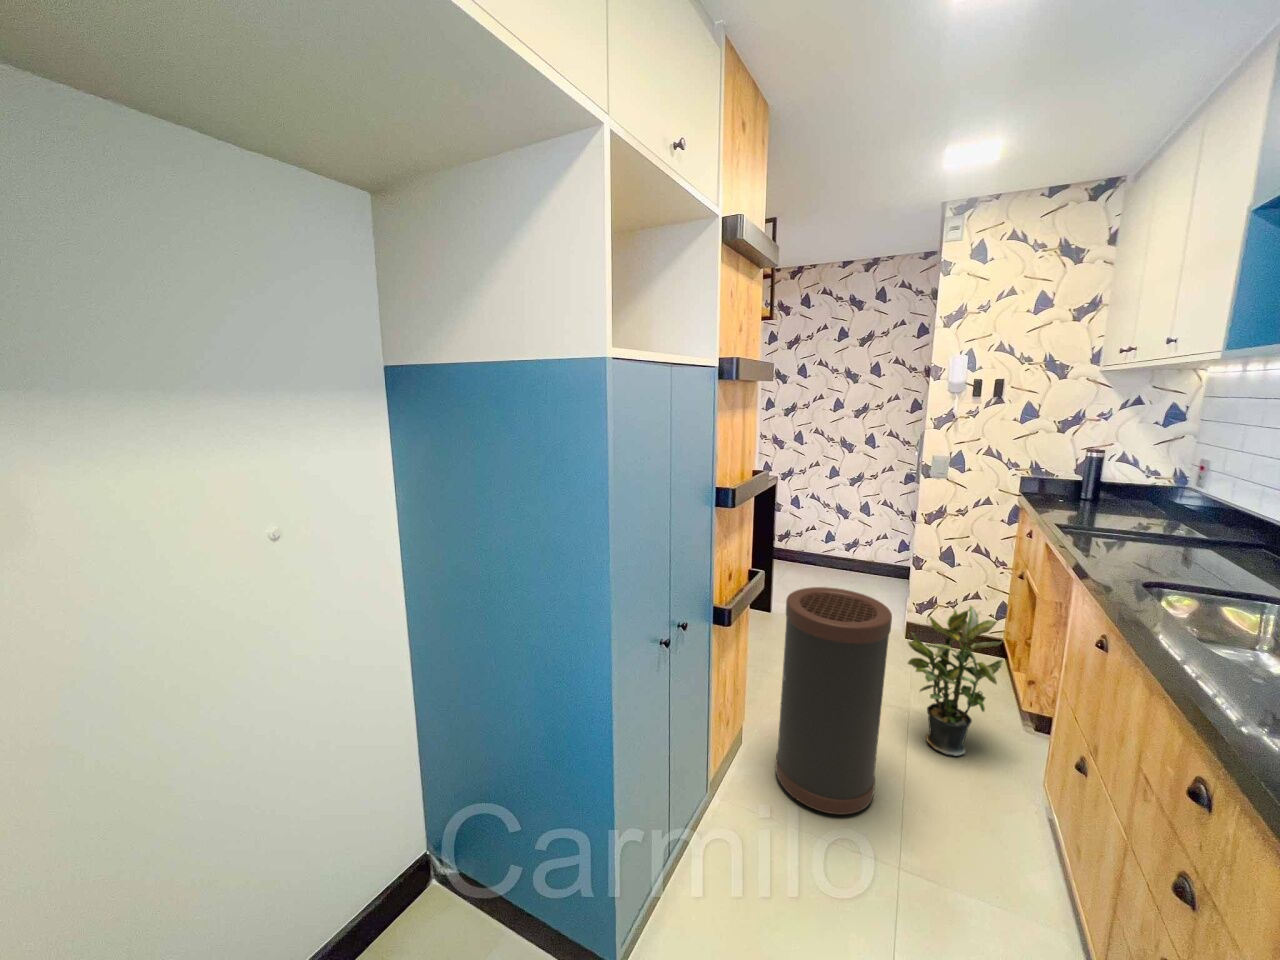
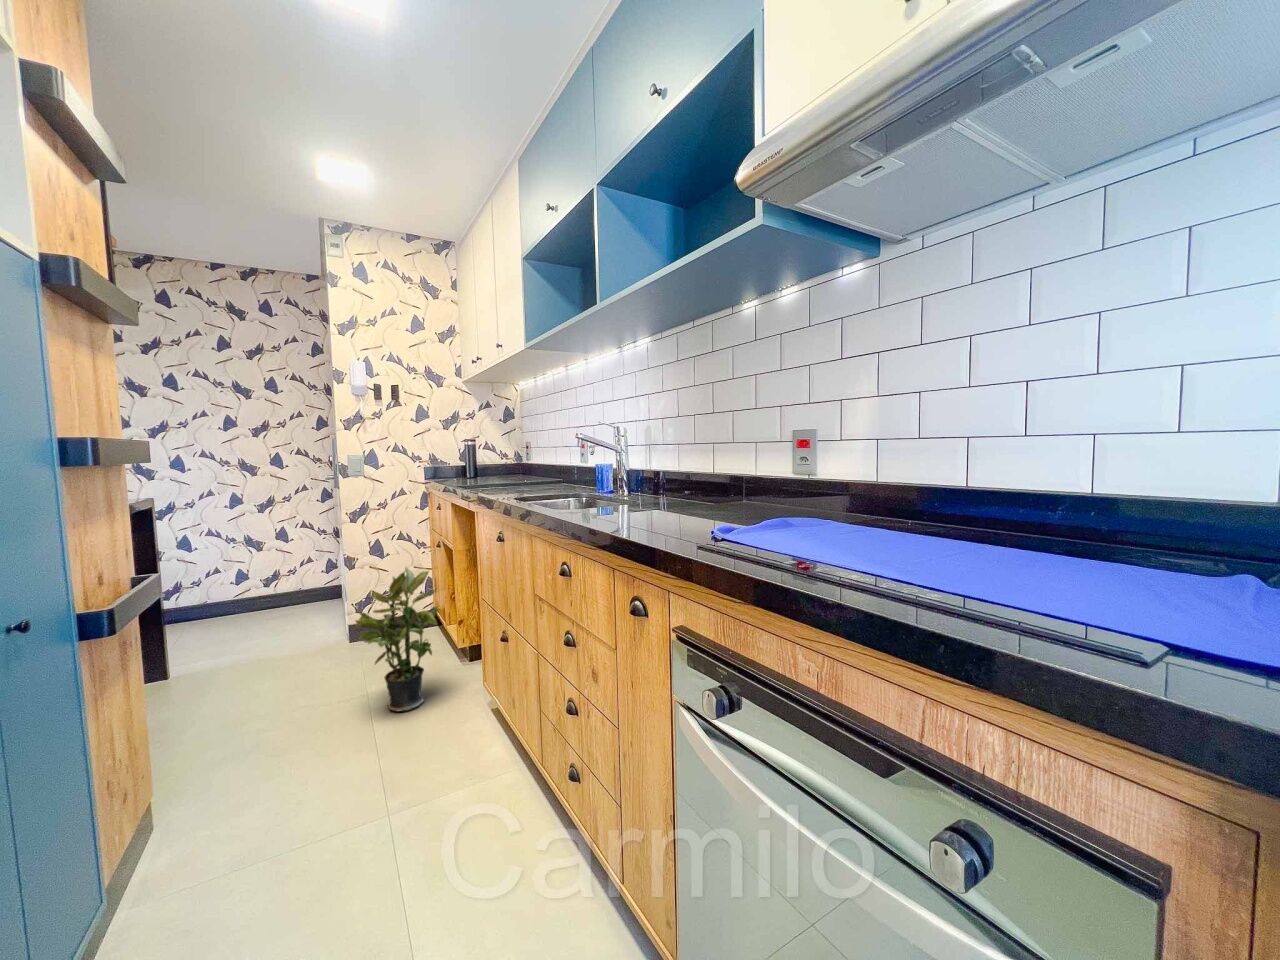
trash can: present [775,587,892,814] -> none [199,573,348,841]

